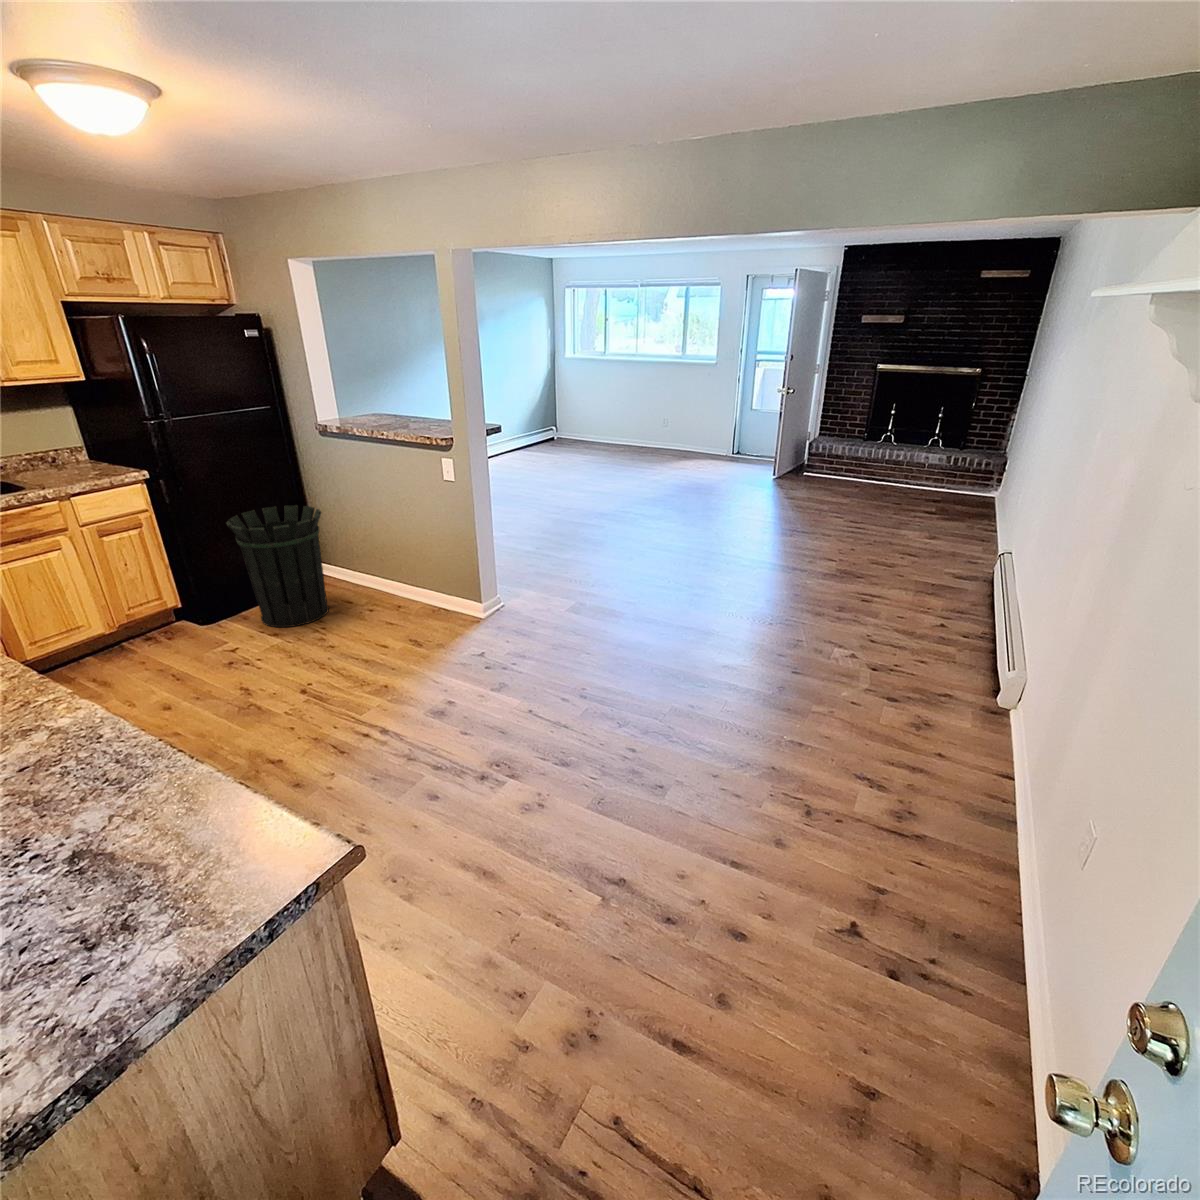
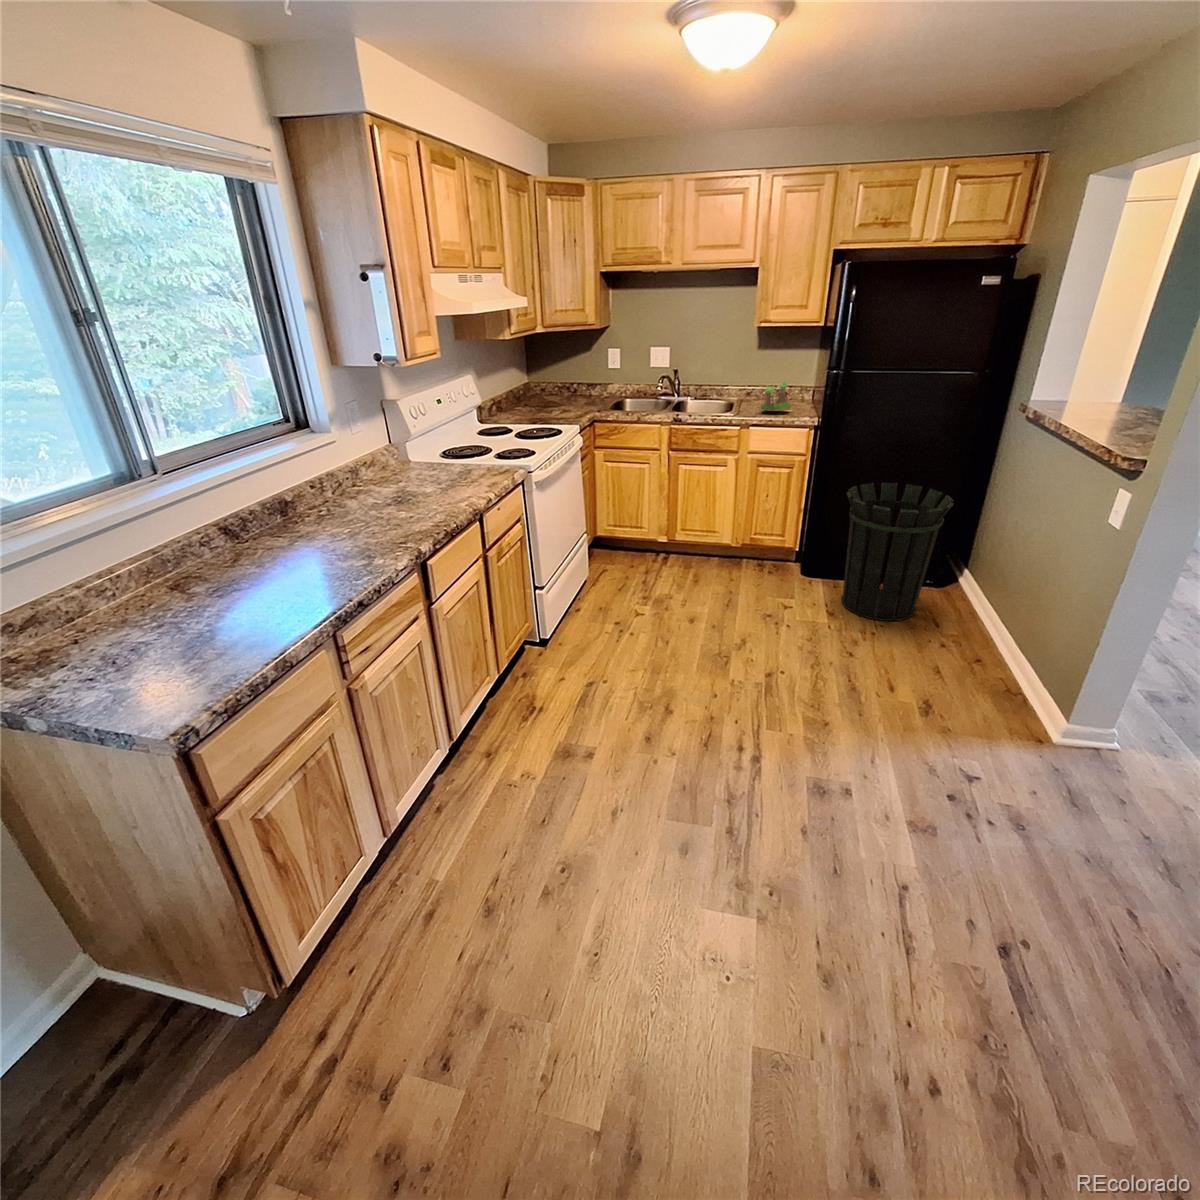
plant: none [43,429,92,479] -> present [760,381,791,410]

